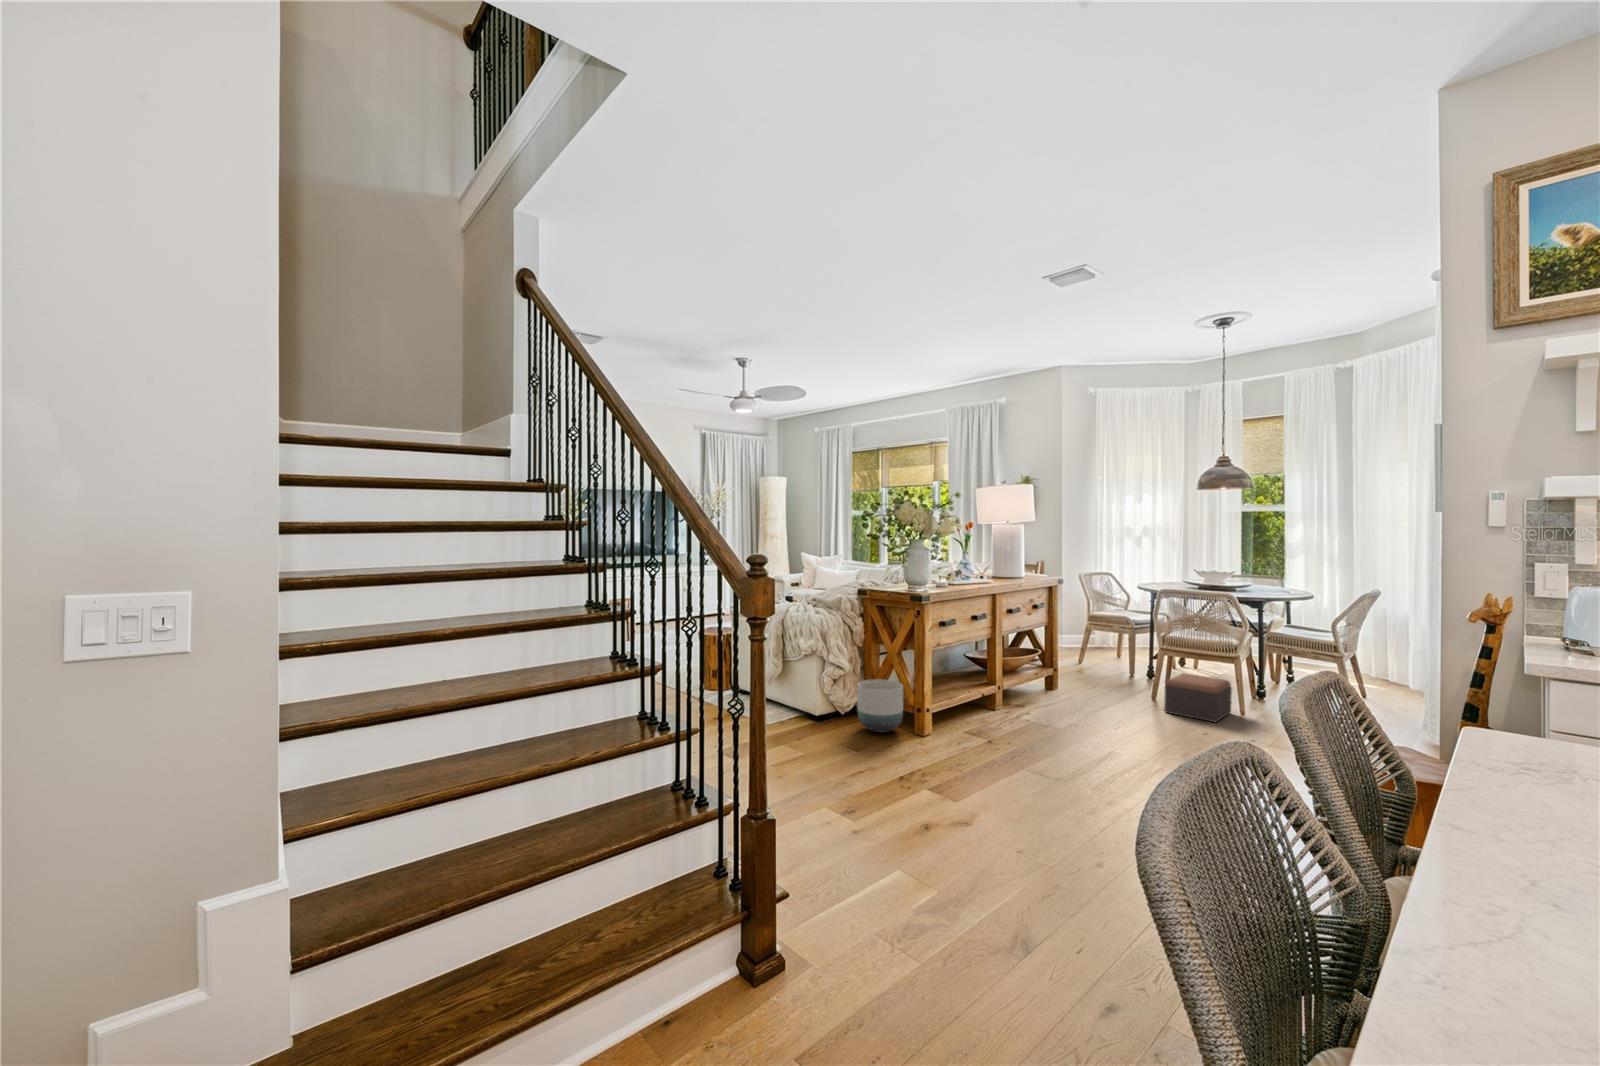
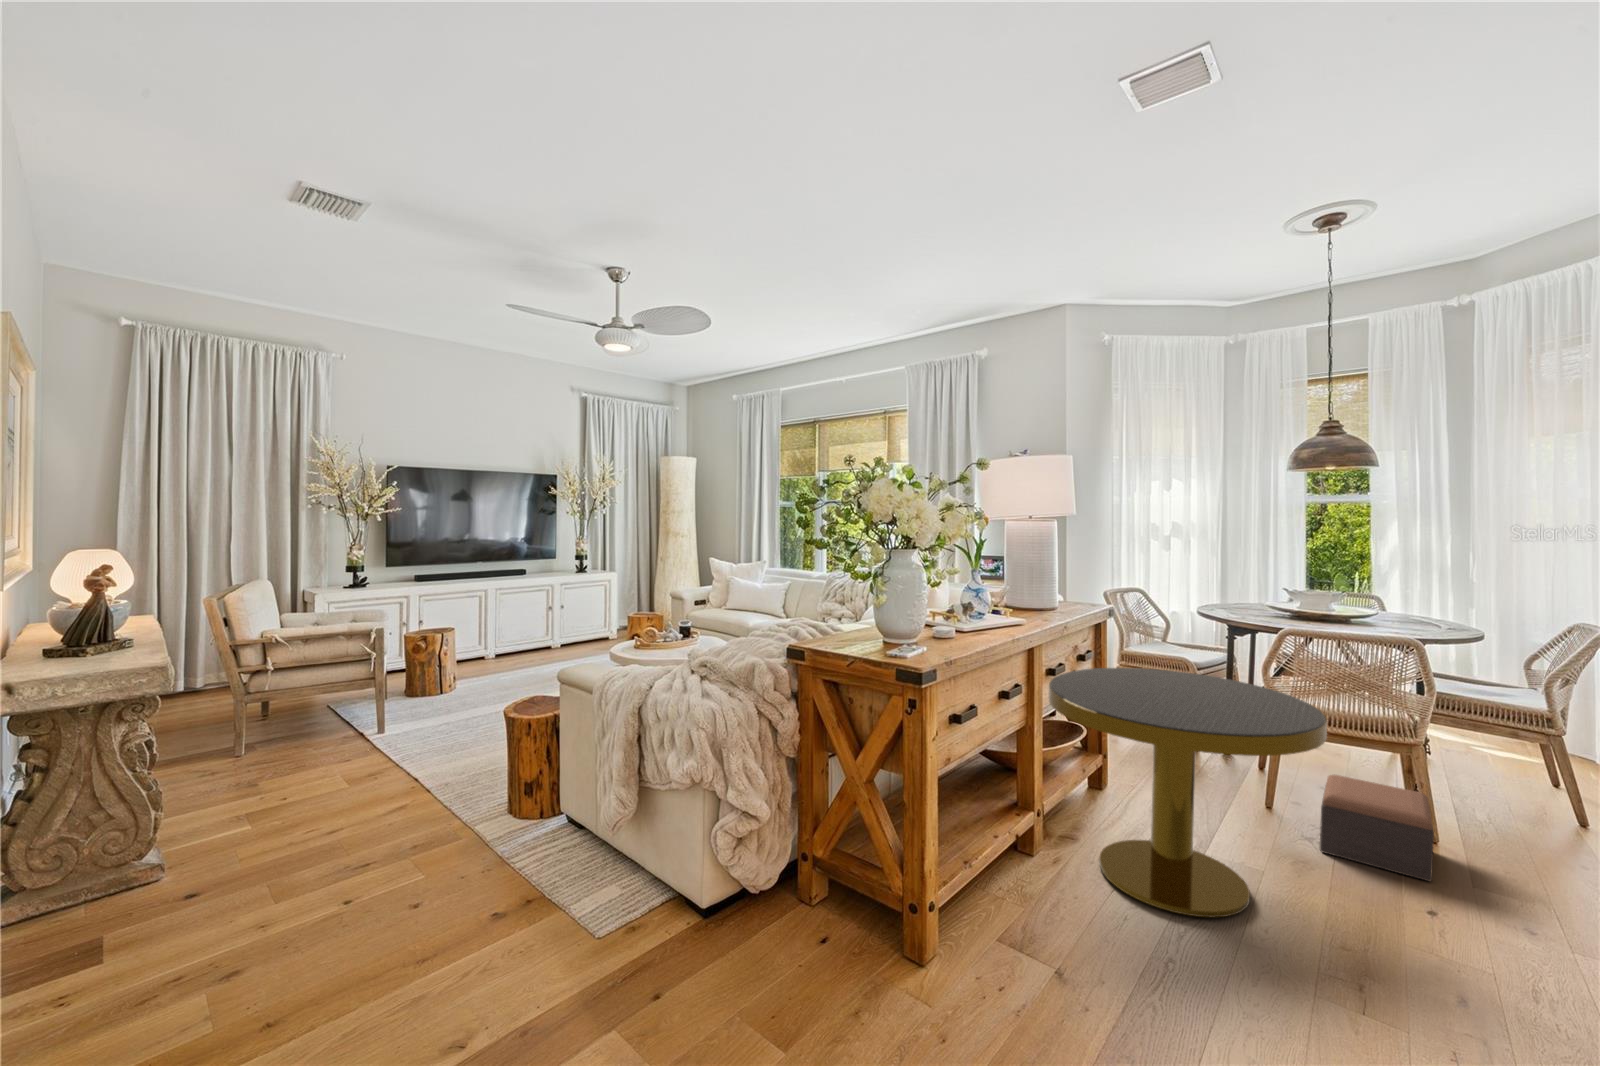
side table: none [1002,609,1140,728] -> present [1049,668,1327,917]
planter: present [857,679,903,732] -> none [785,834,880,963]

